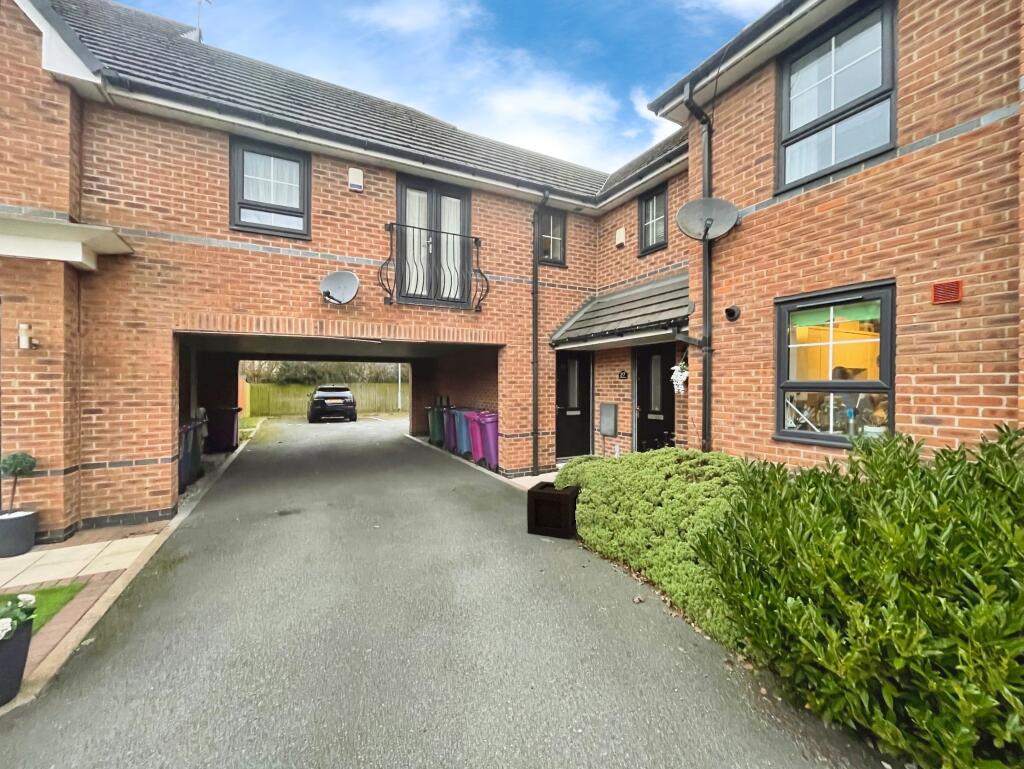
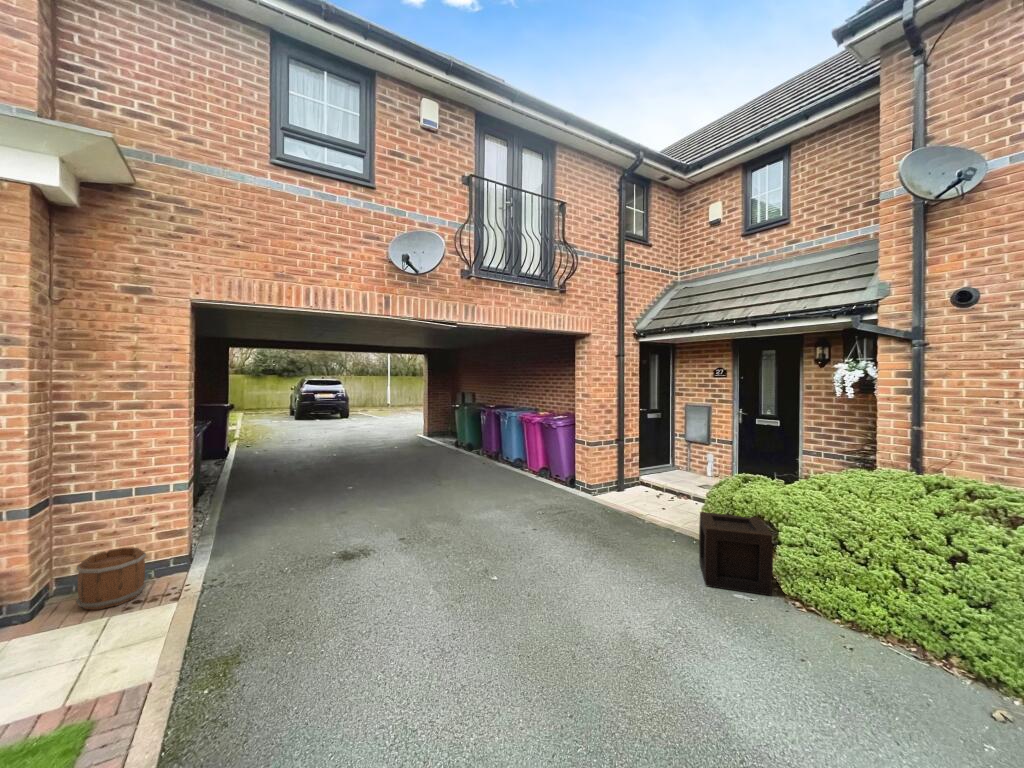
bucket: none [94,500,141,537] -> present [76,547,146,610]

